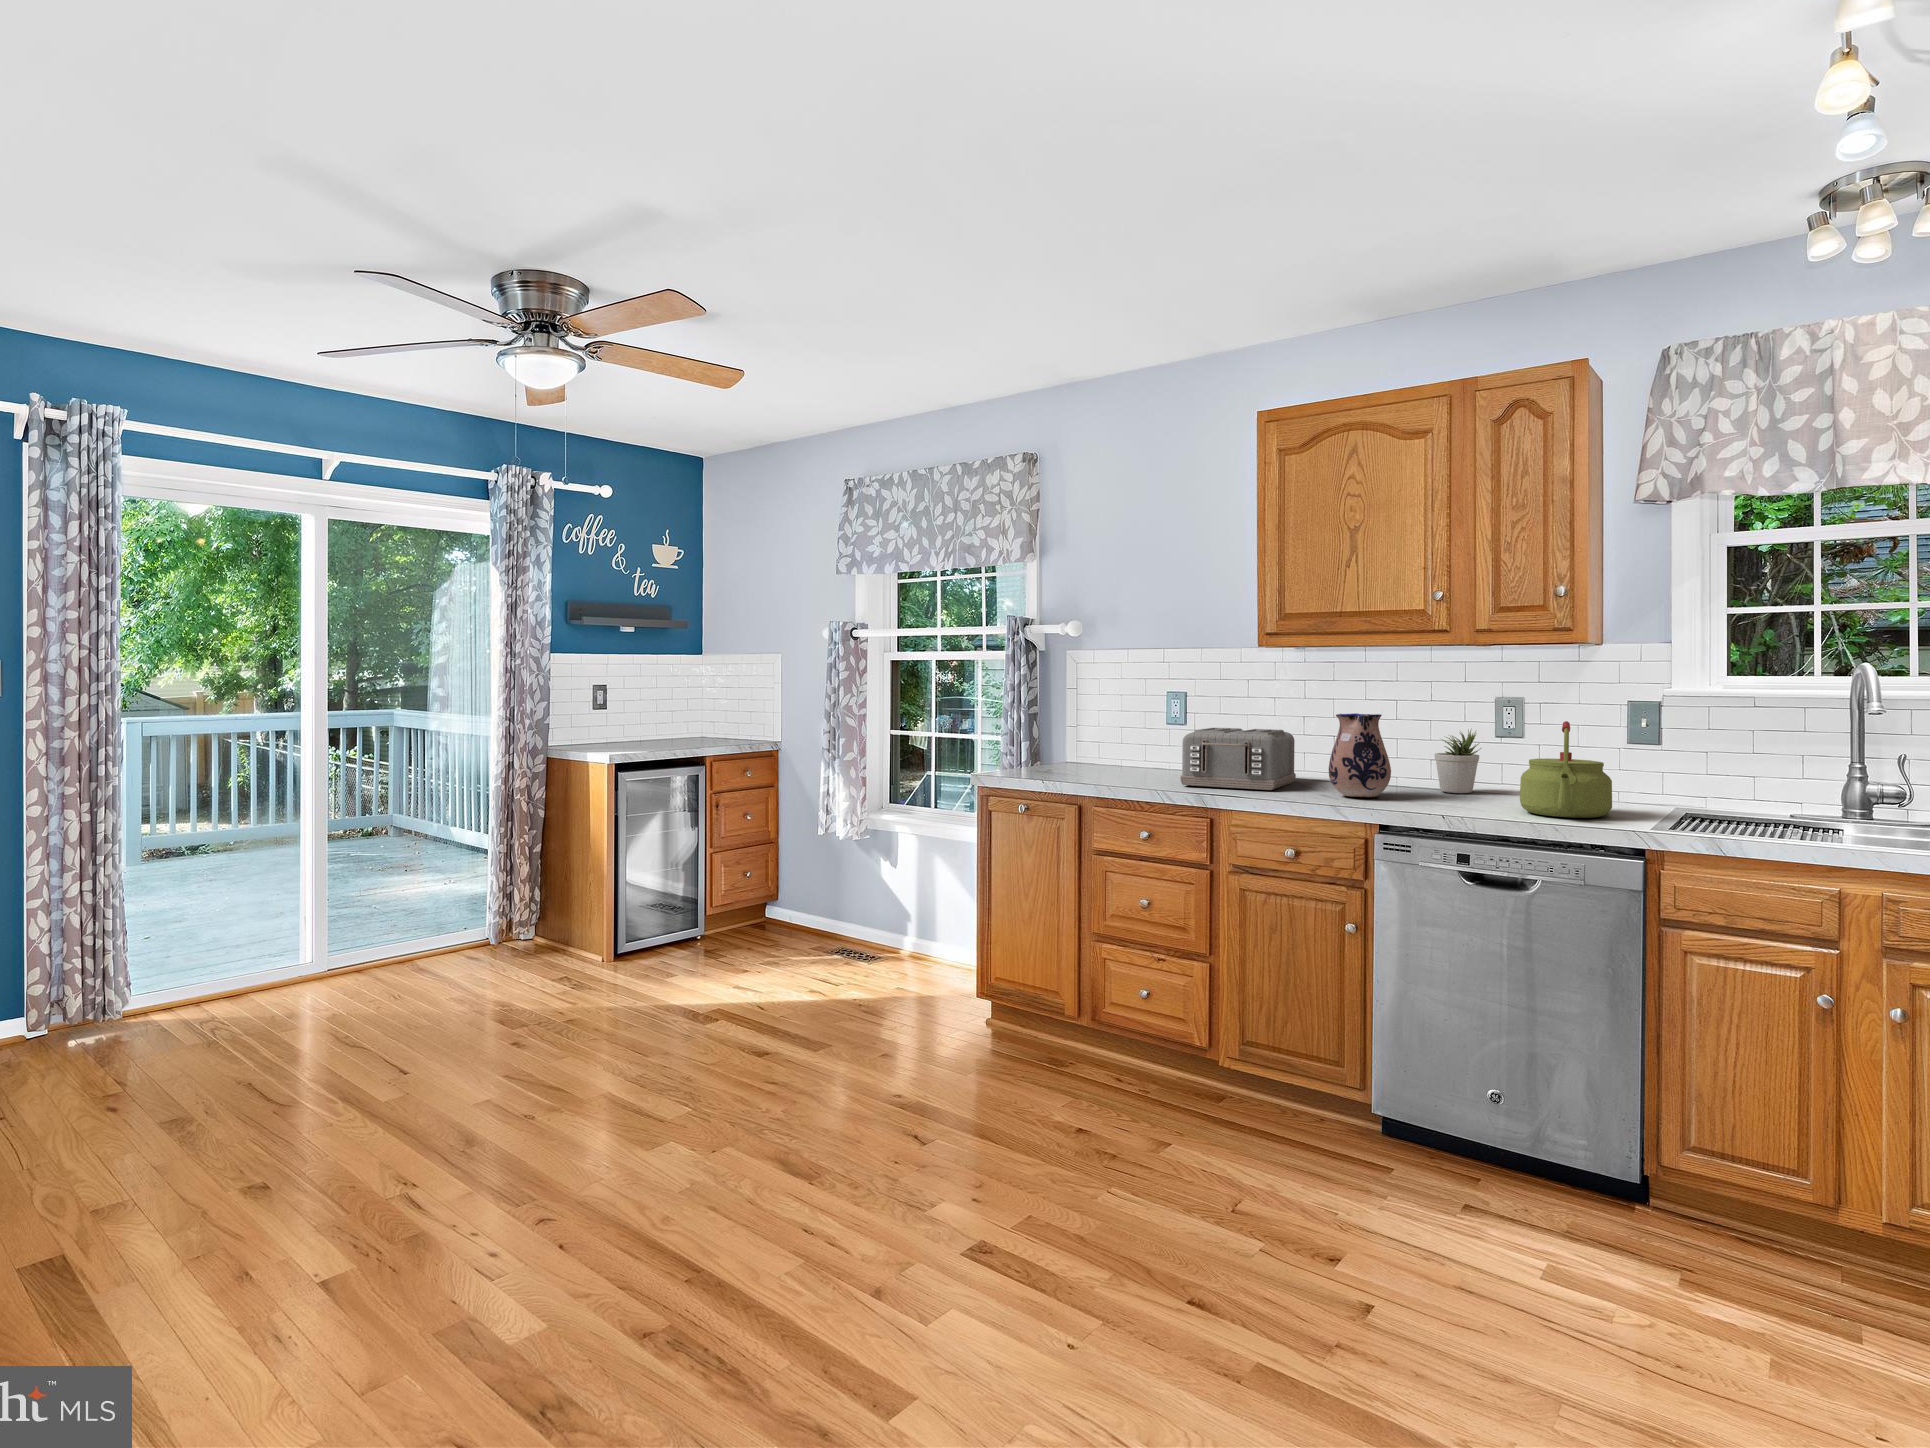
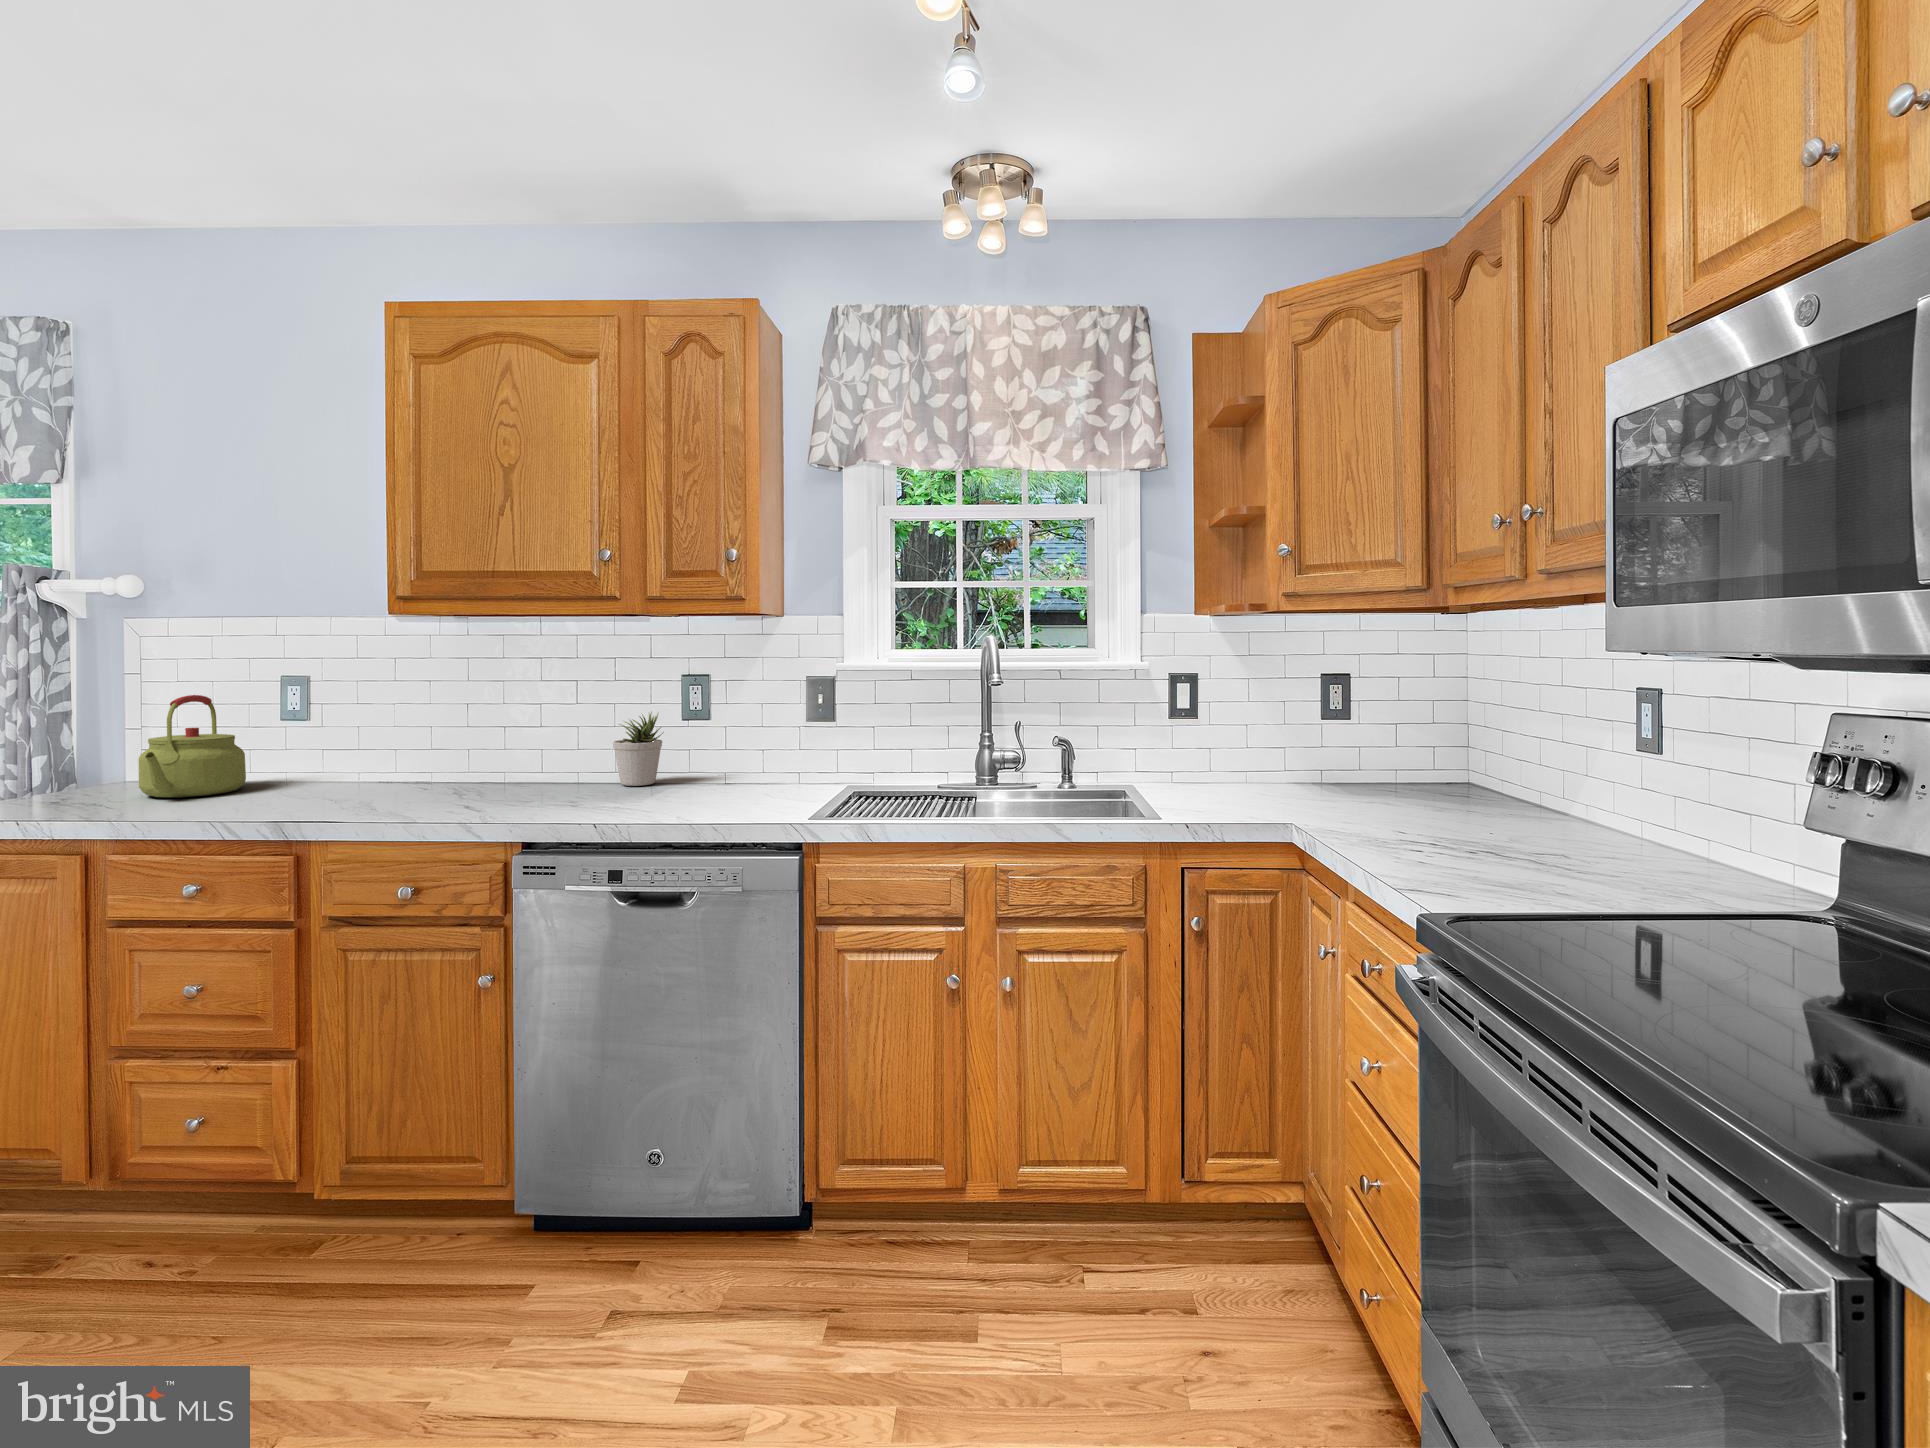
ceramic pitcher: present [1329,713,1391,797] -> none [472,699,552,804]
kettle: present [1520,721,1612,818] -> present [139,695,246,797]
toaster: present [1180,728,1296,790] -> none [265,721,452,805]

